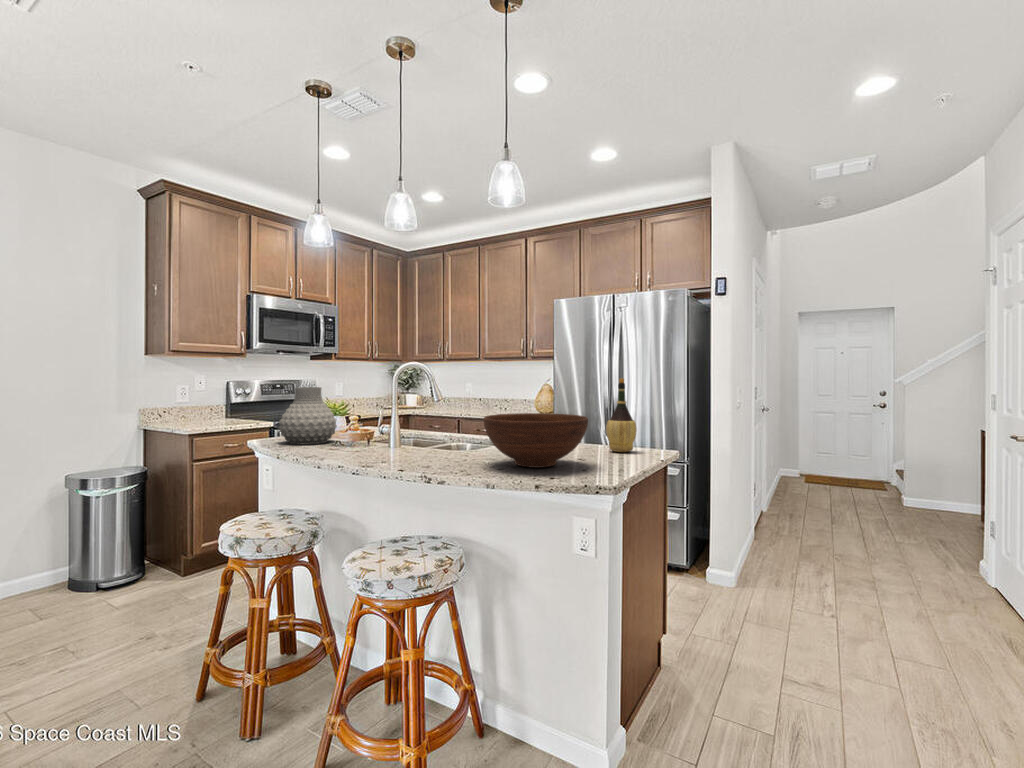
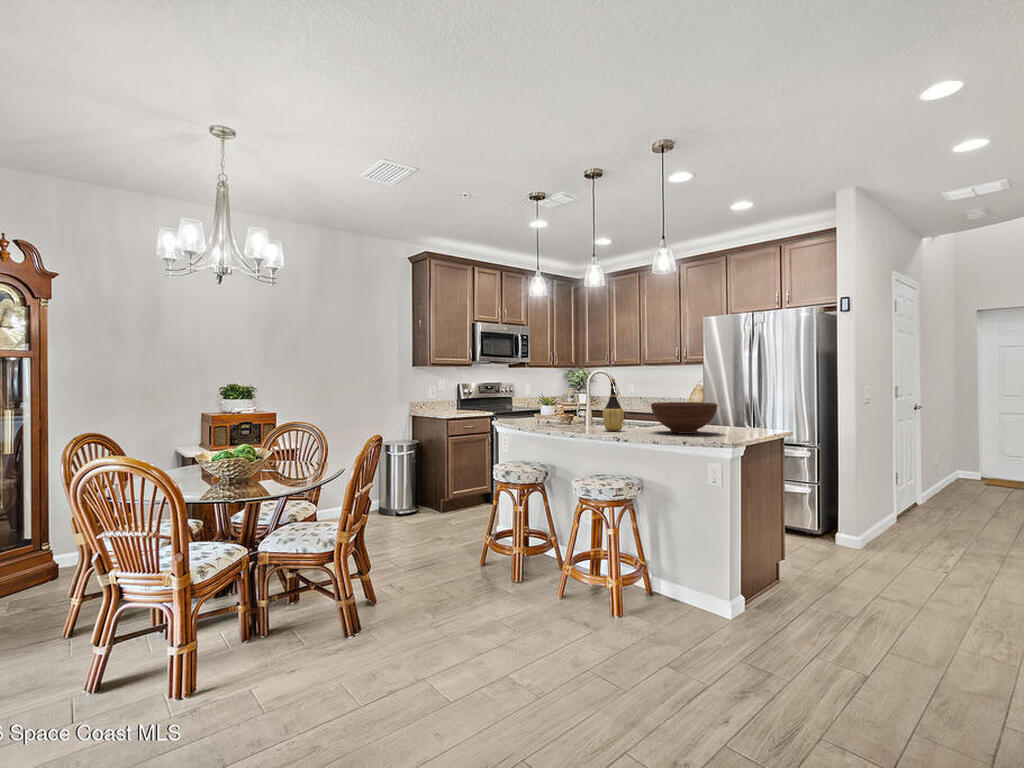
wine bottle: present [606,378,637,452] -> present [603,379,624,431]
vase: present [279,387,337,444] -> none [516,387,551,423]

